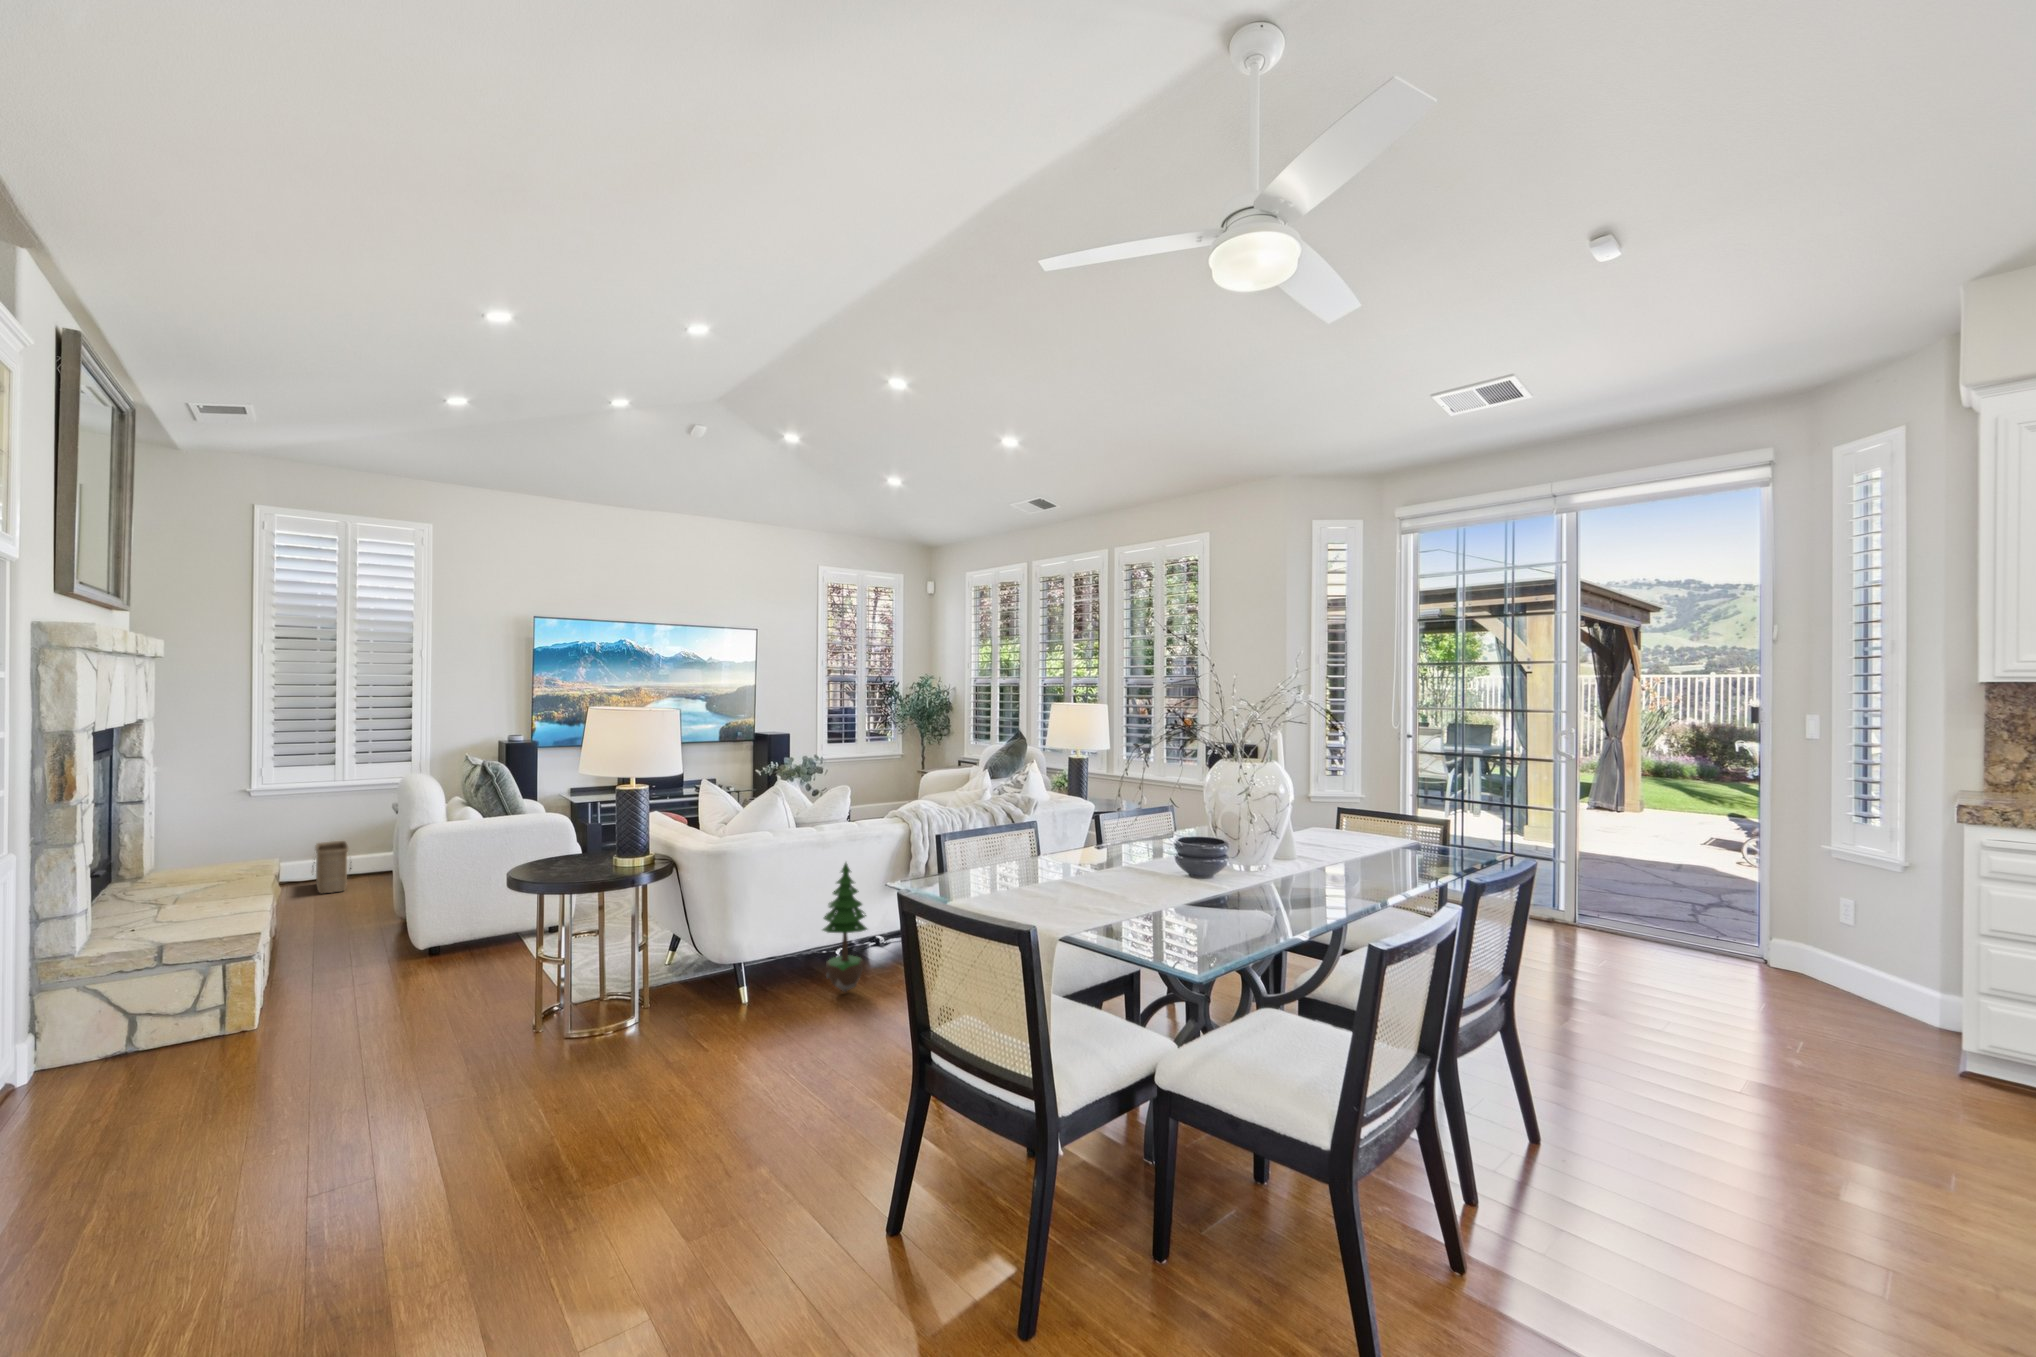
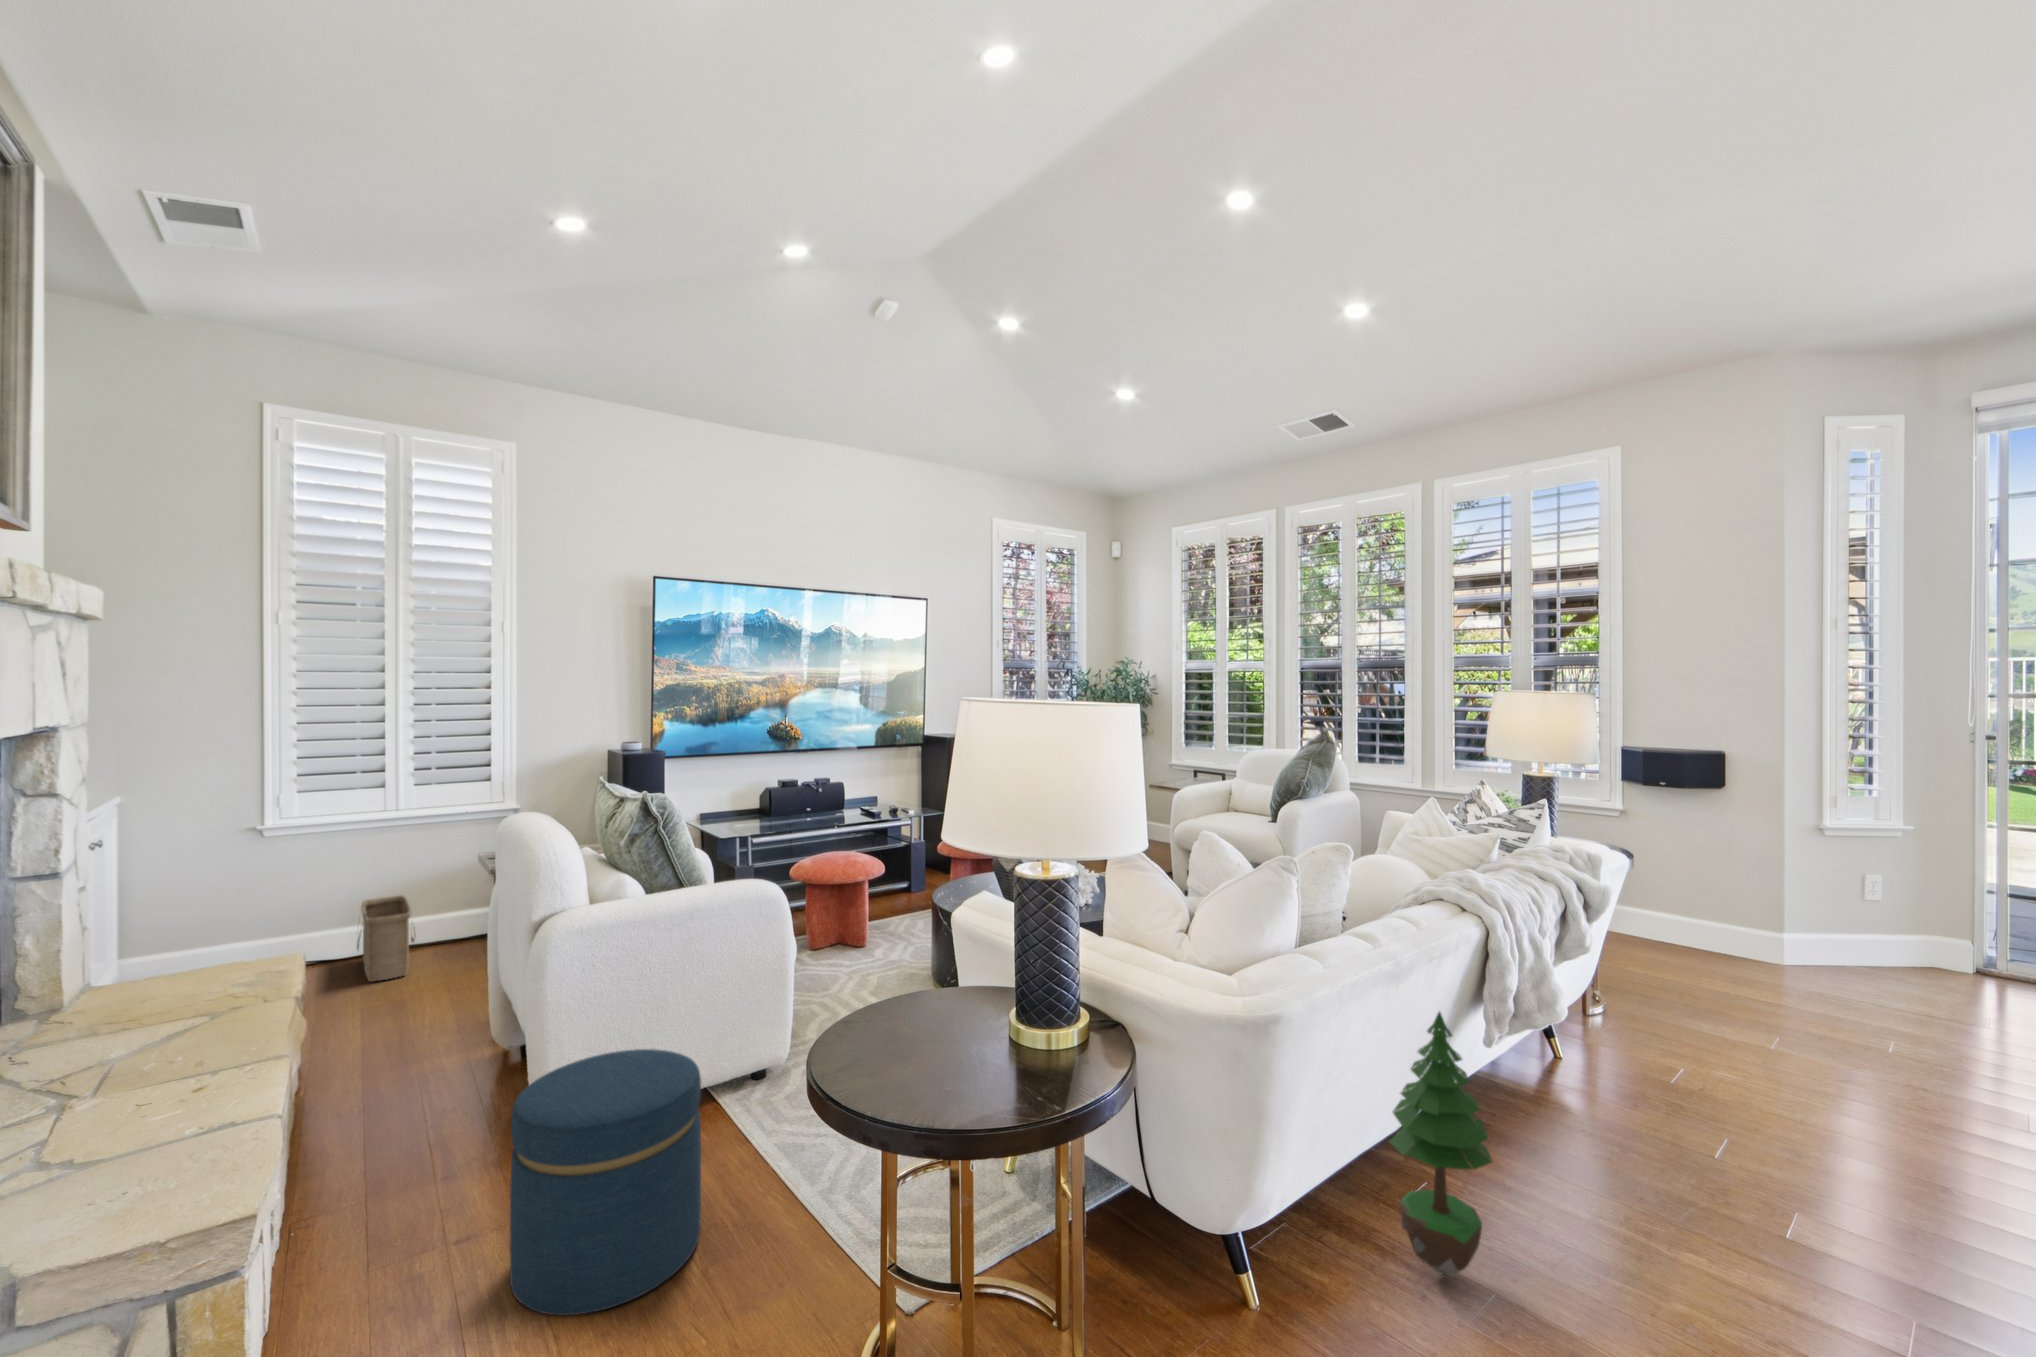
ottoman: none [380,889,484,998] -> present [510,1049,701,1315]

